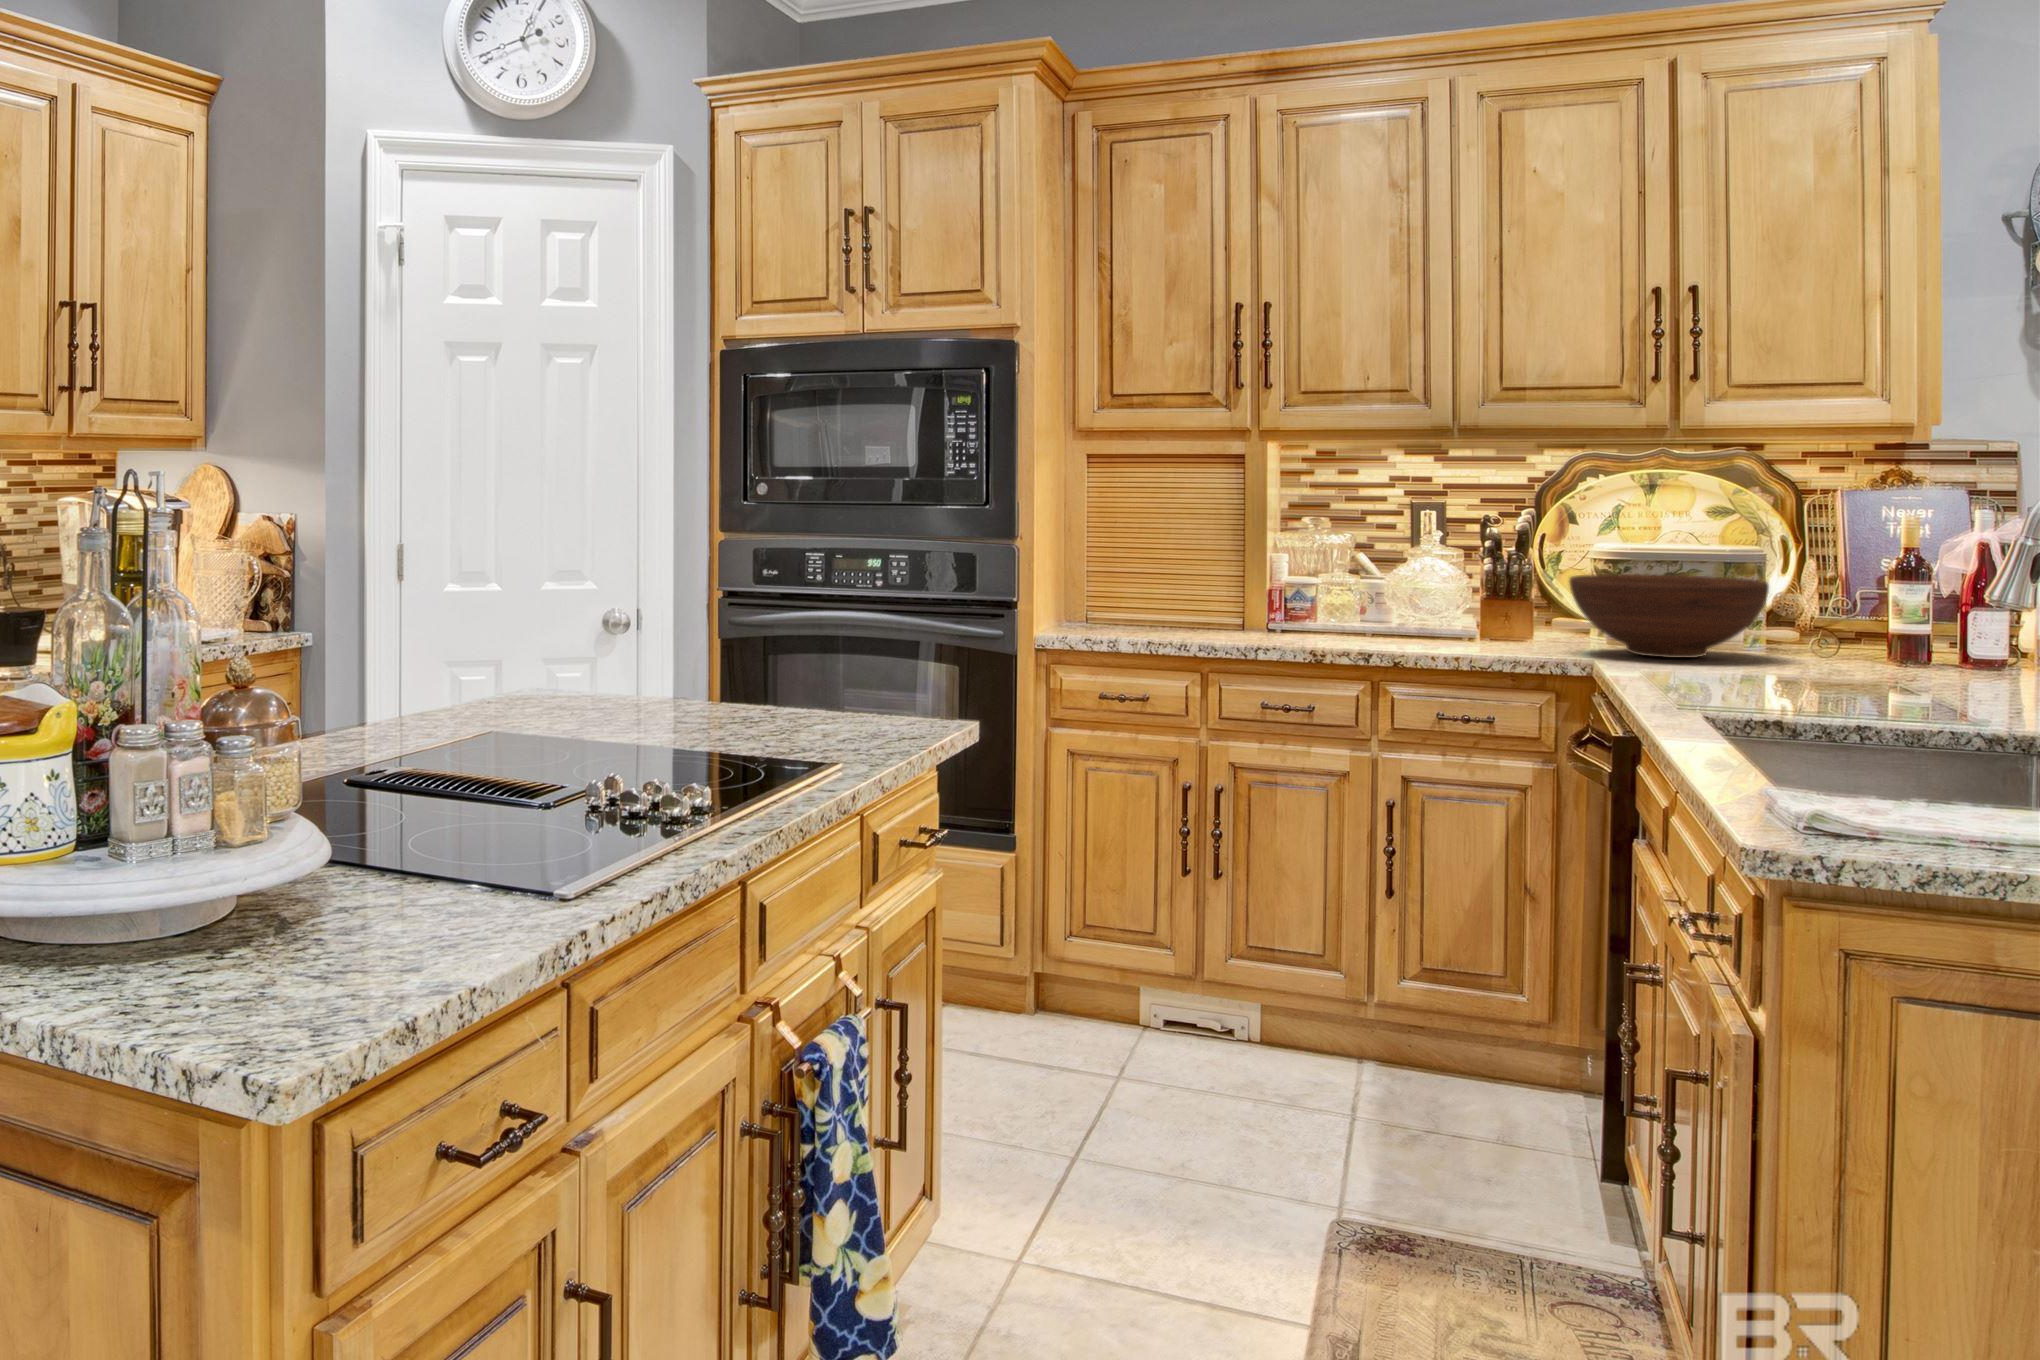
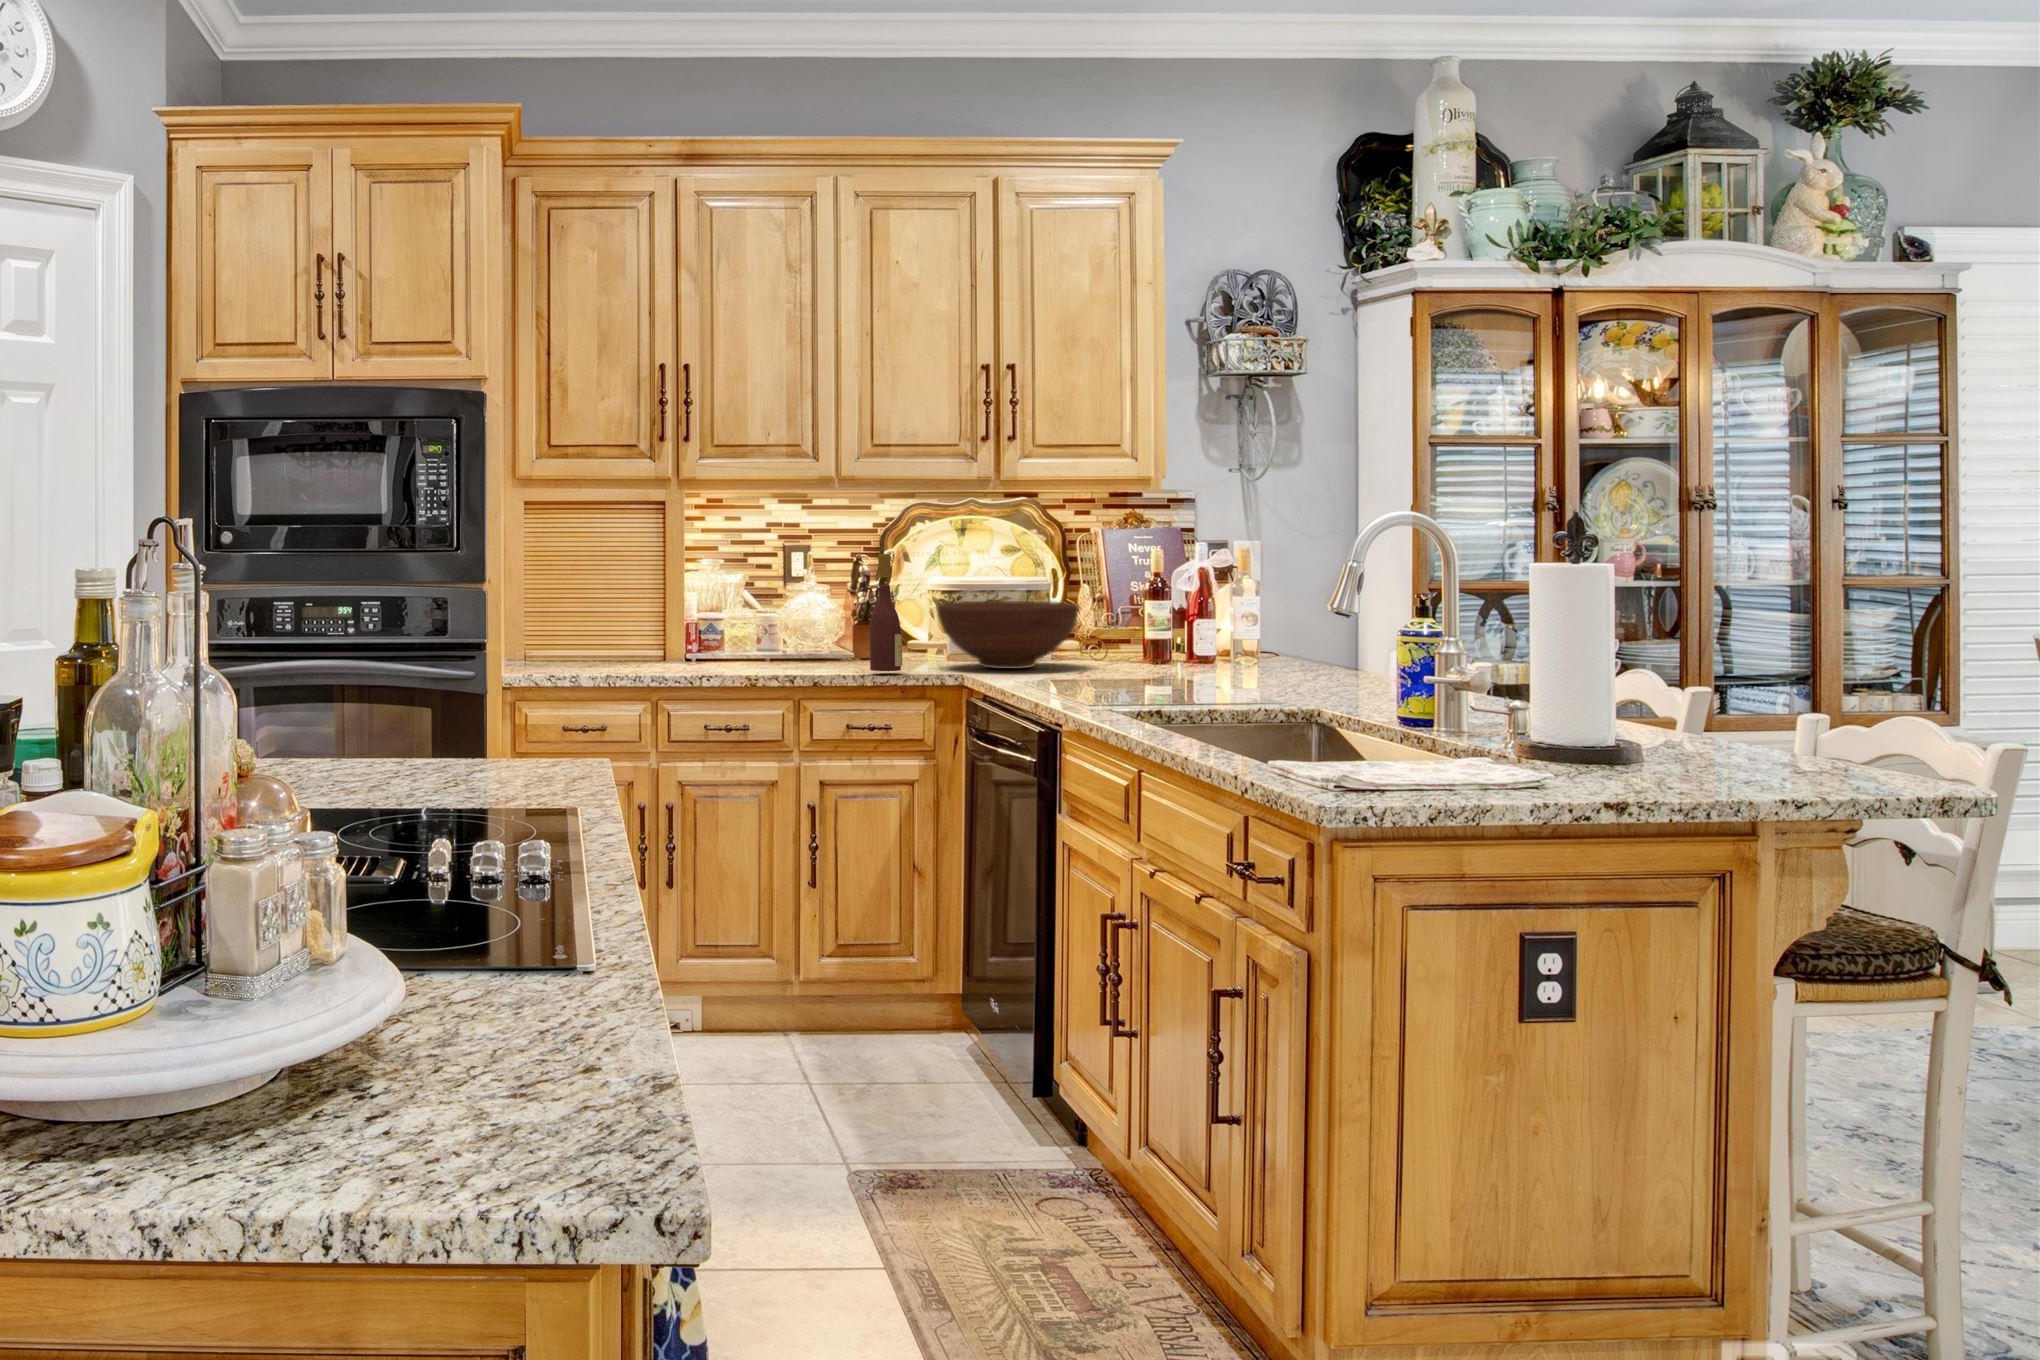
wine bottle: none [1468,516,1511,656] -> present [870,554,902,671]

